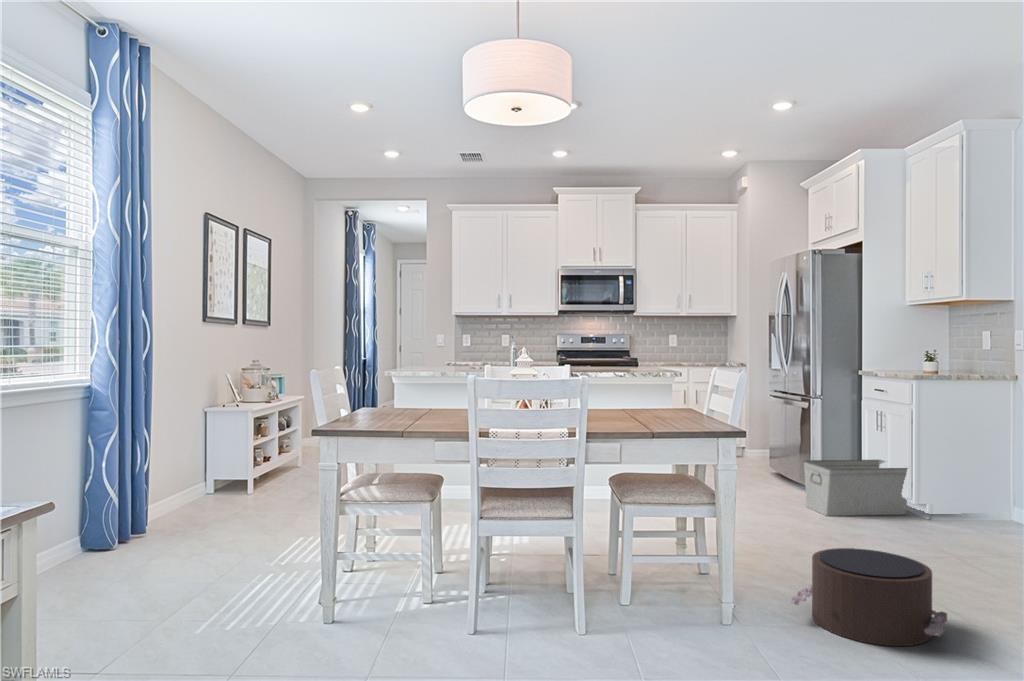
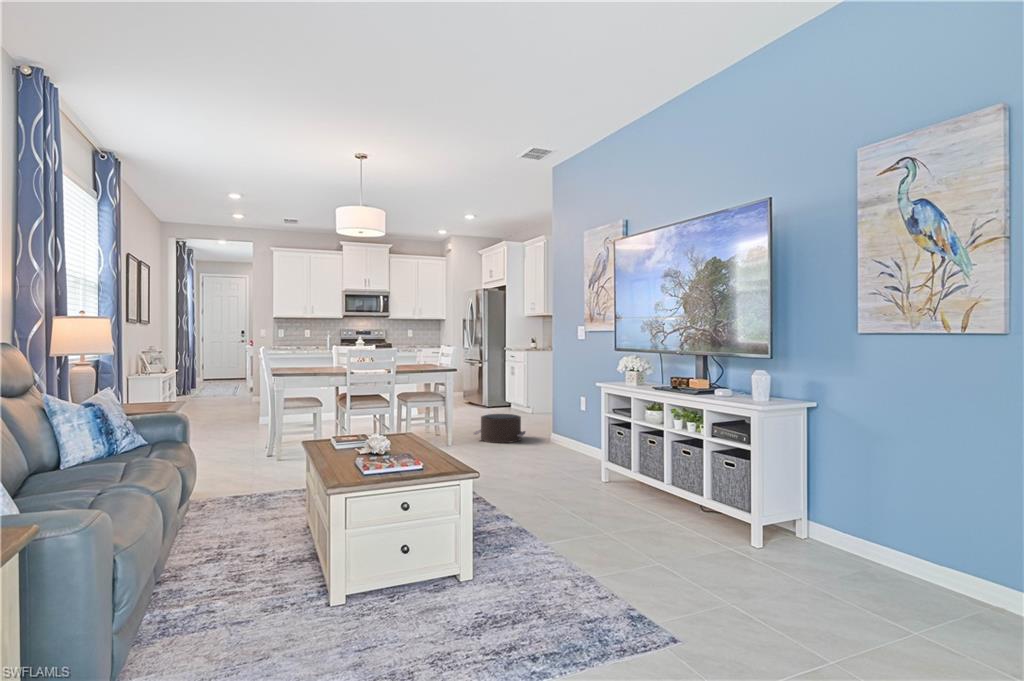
storage bin: present [804,460,908,516] -> none [479,389,524,414]

